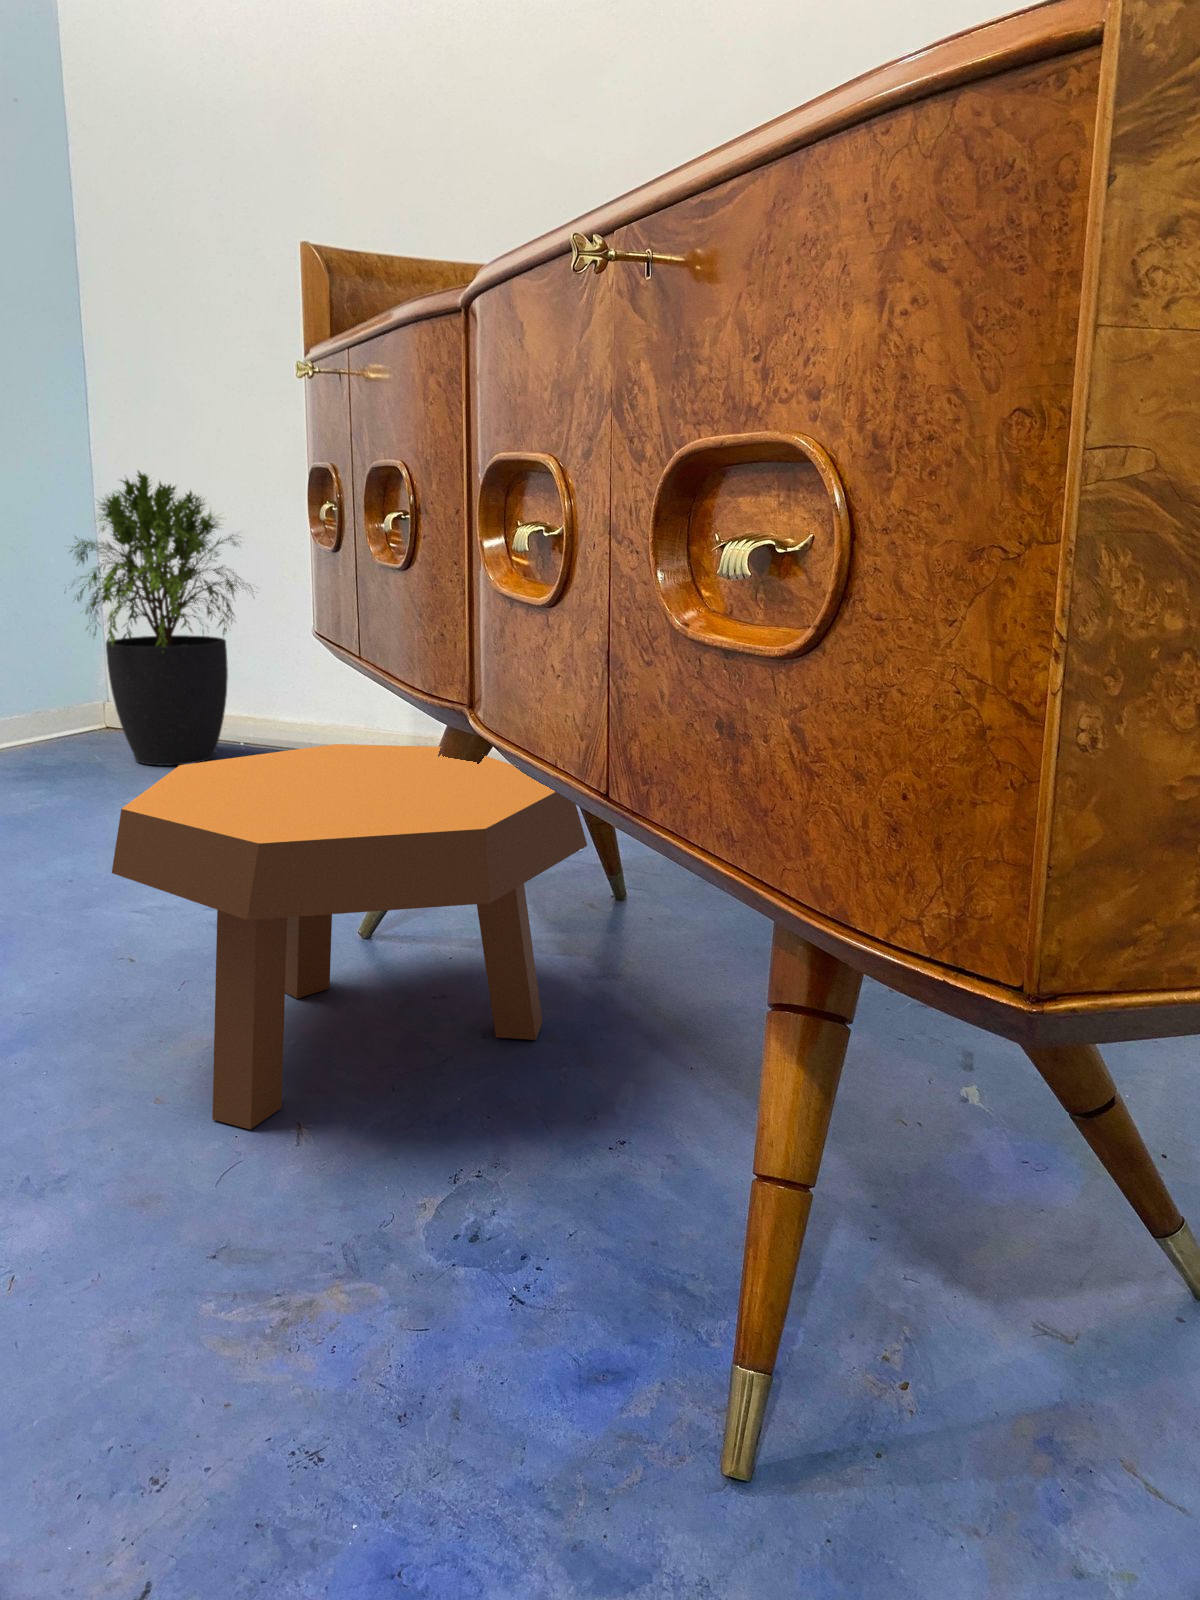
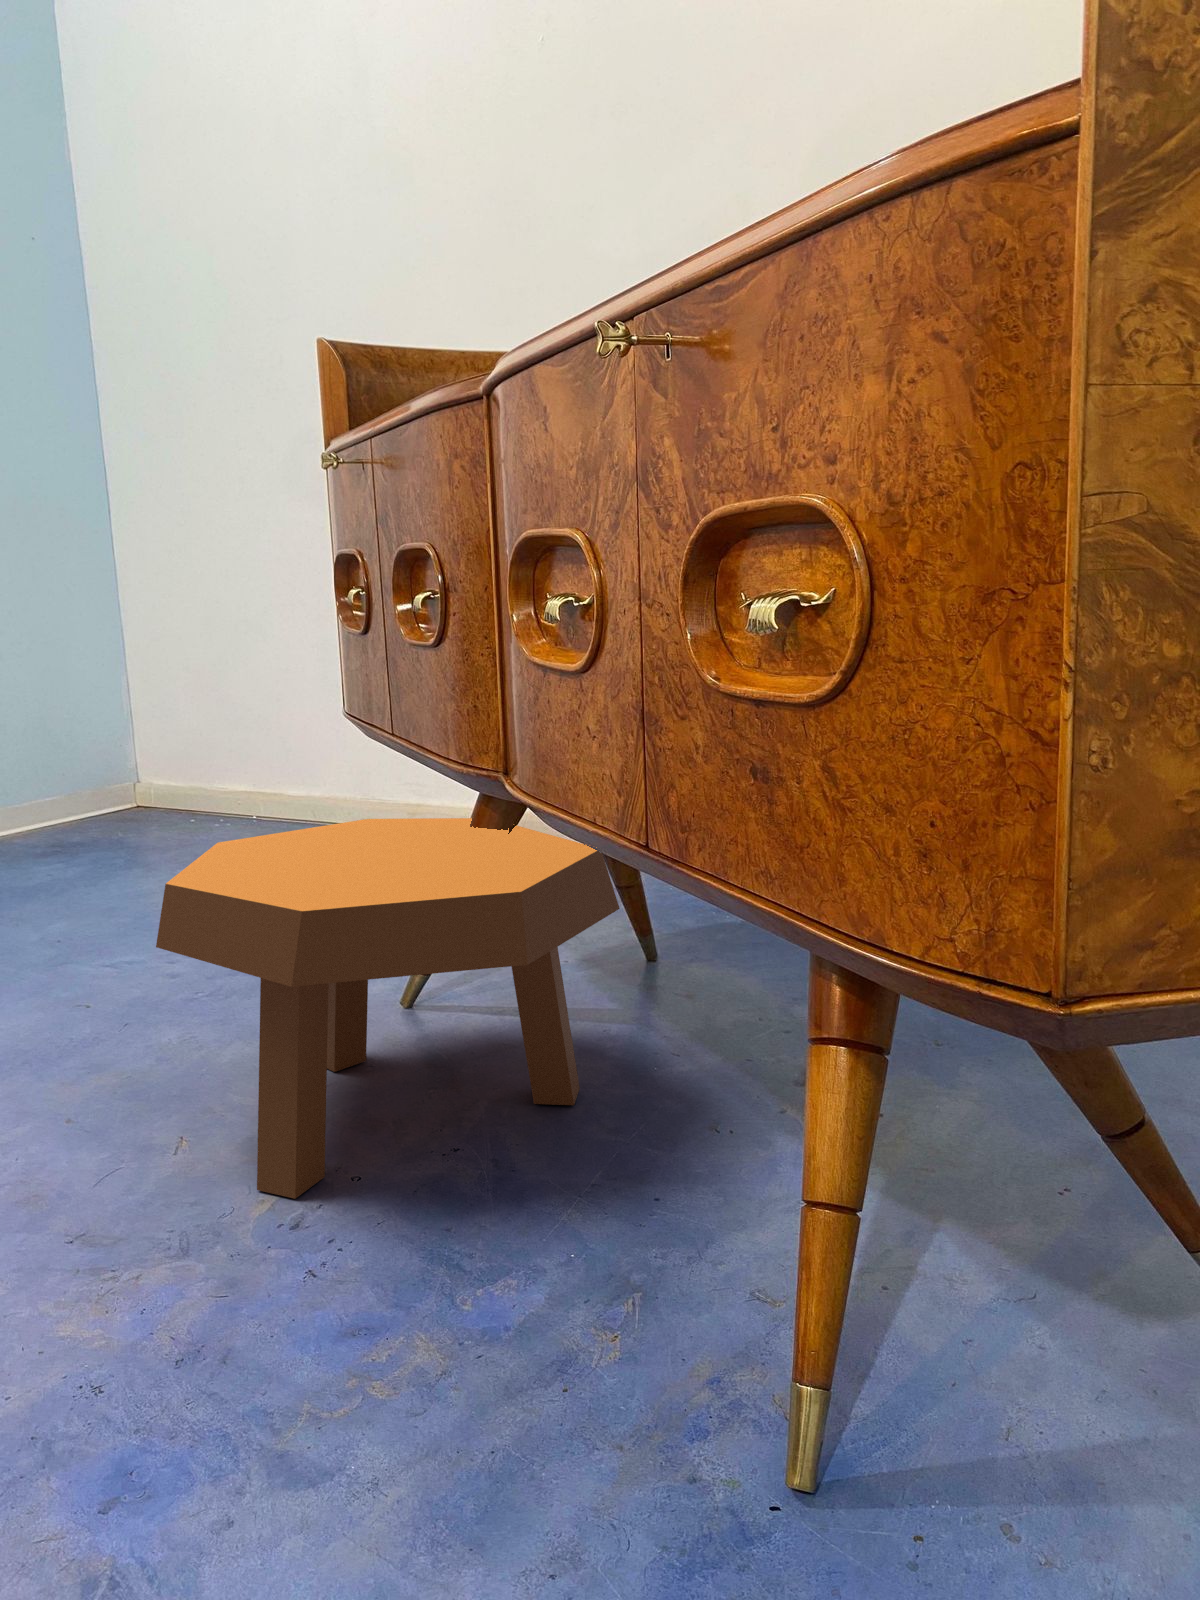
potted plant: present [70,471,250,765] -> none [89,563,285,852]

